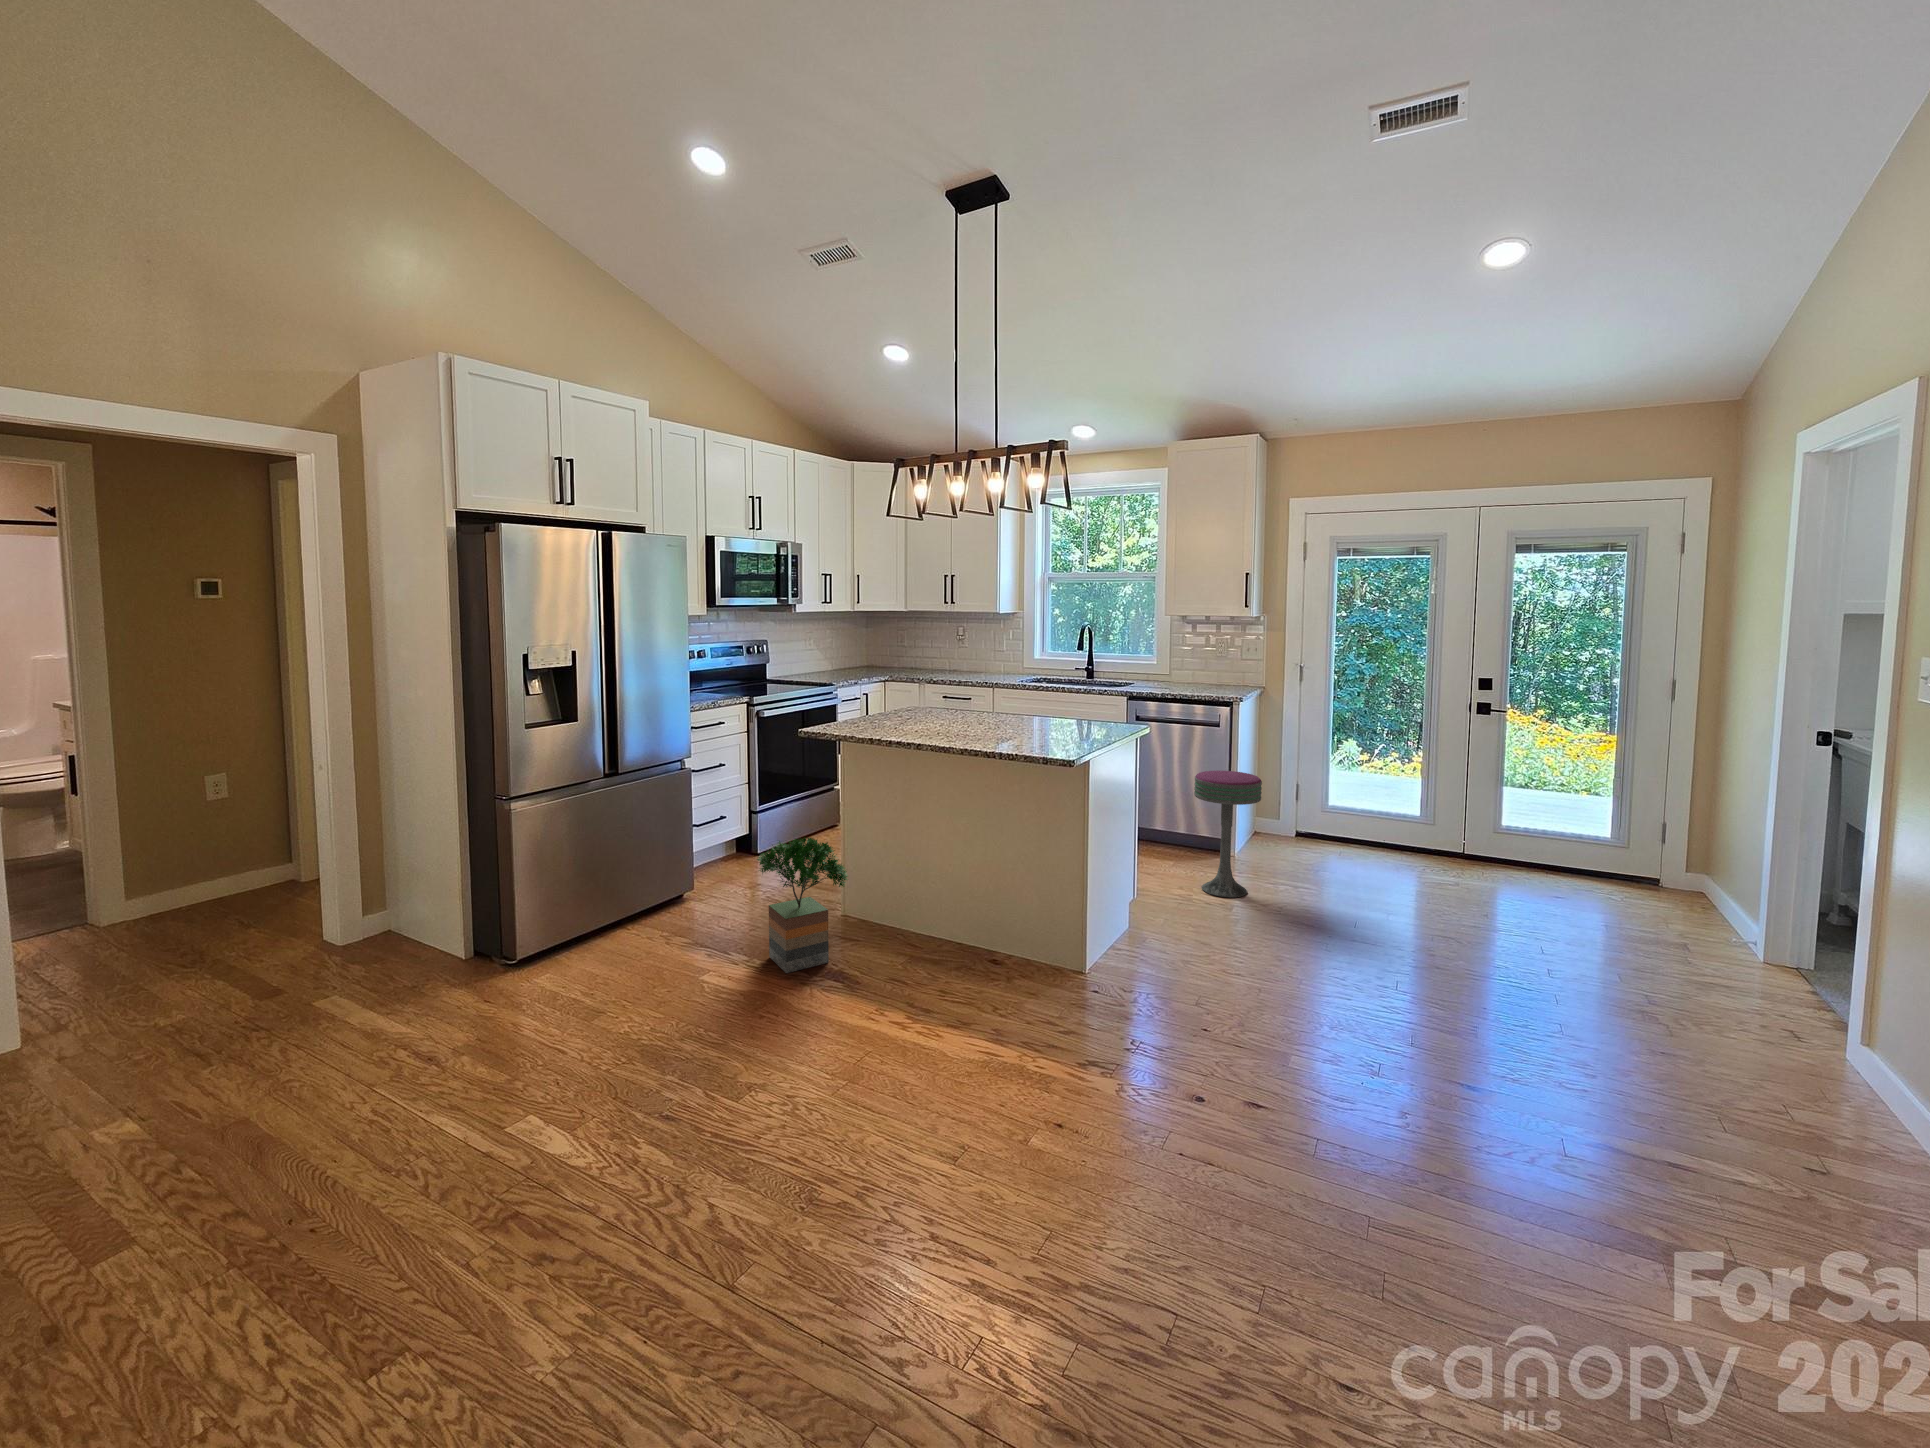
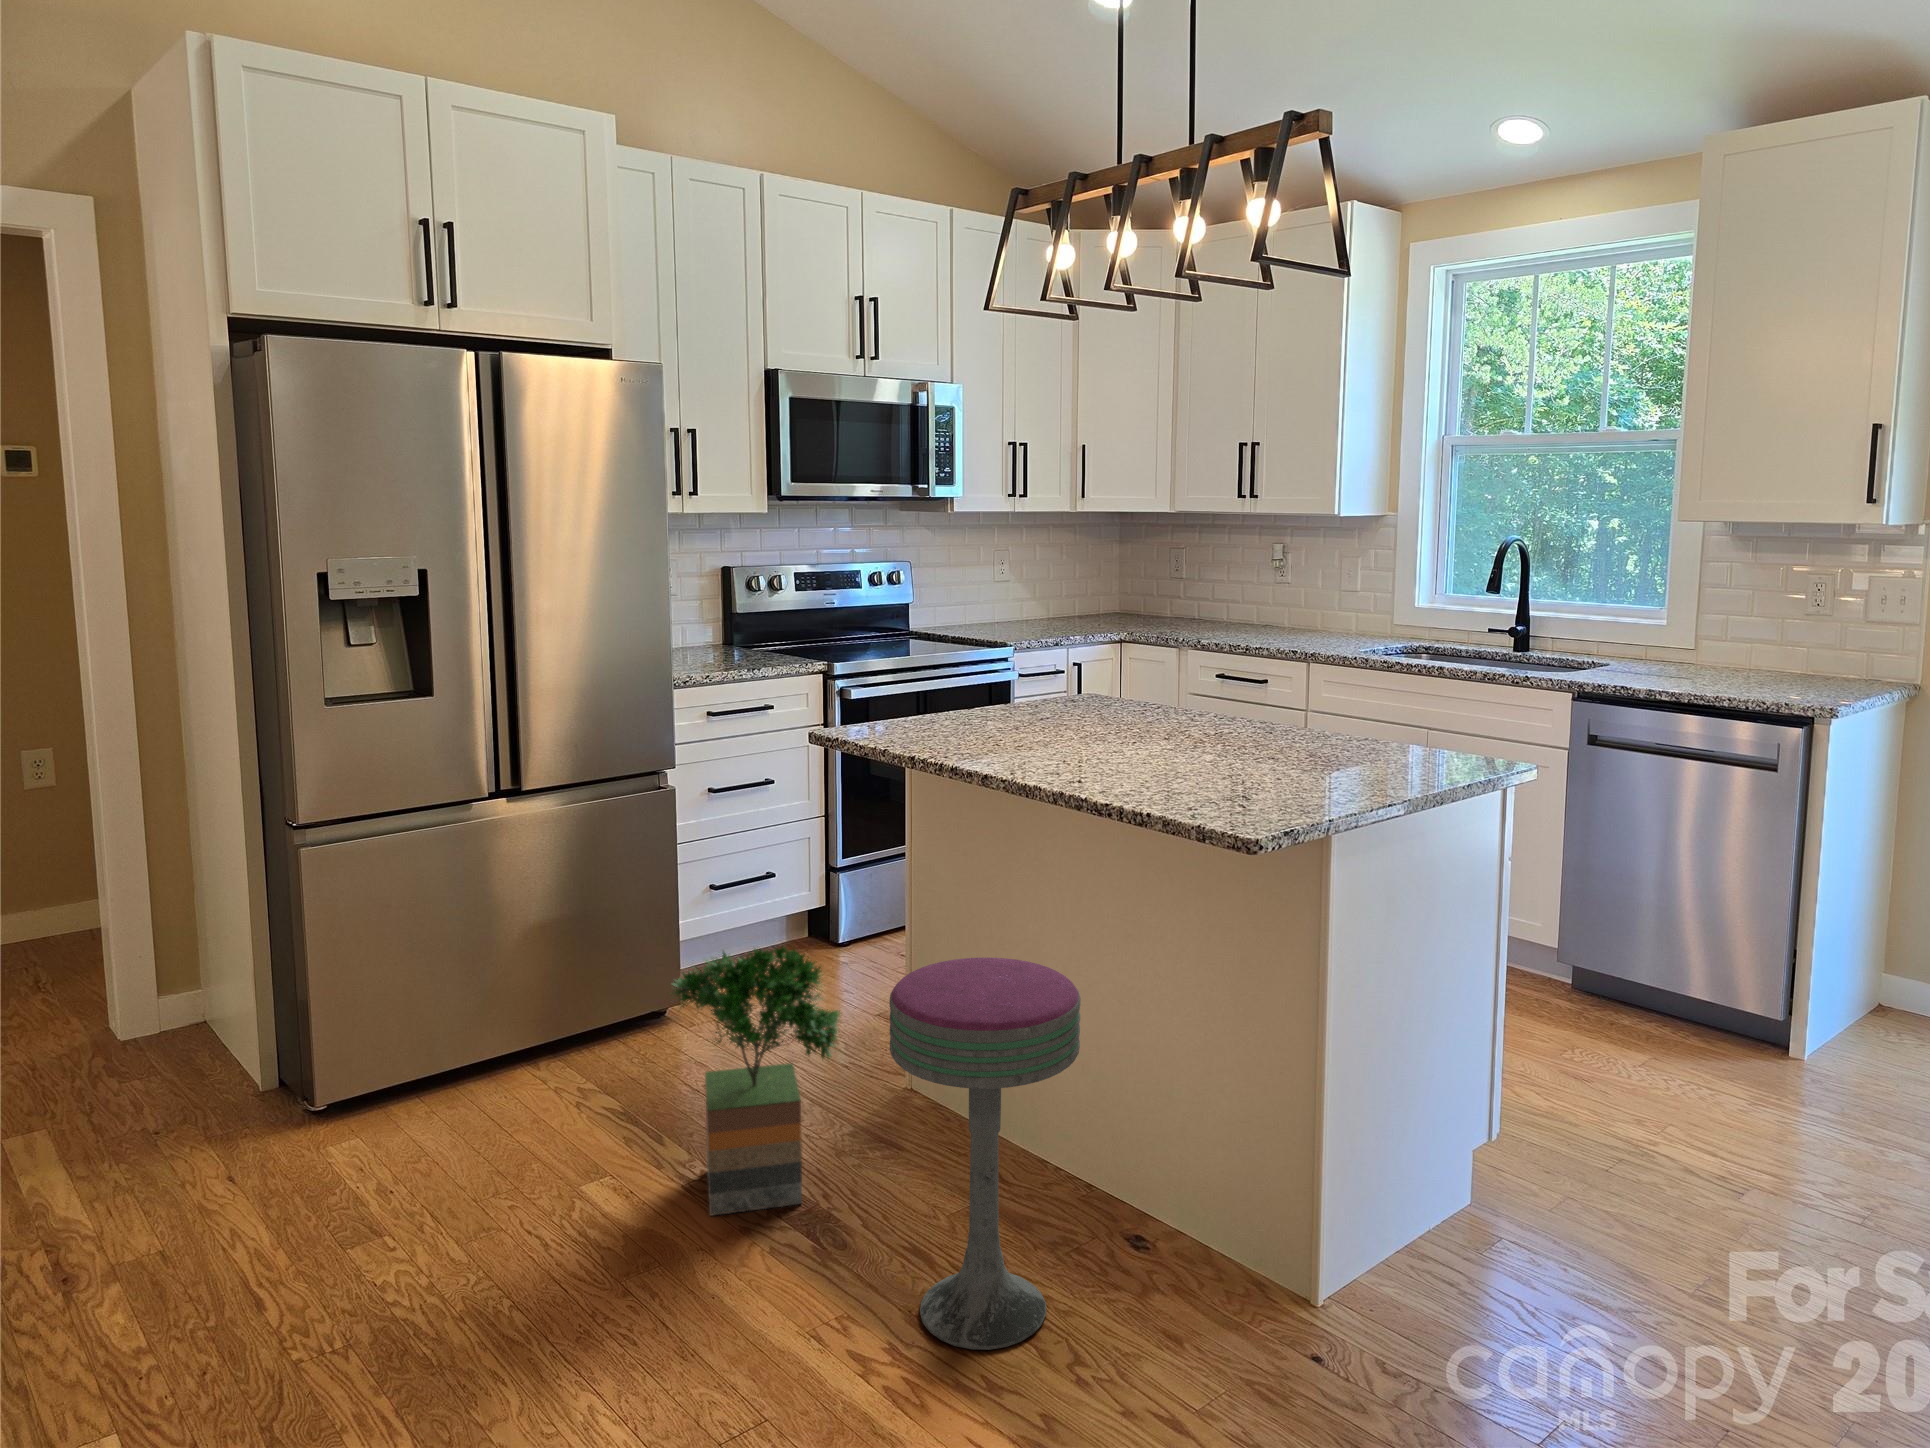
bar stool: present [1194,771,1262,897] -> present [890,958,1081,1350]

